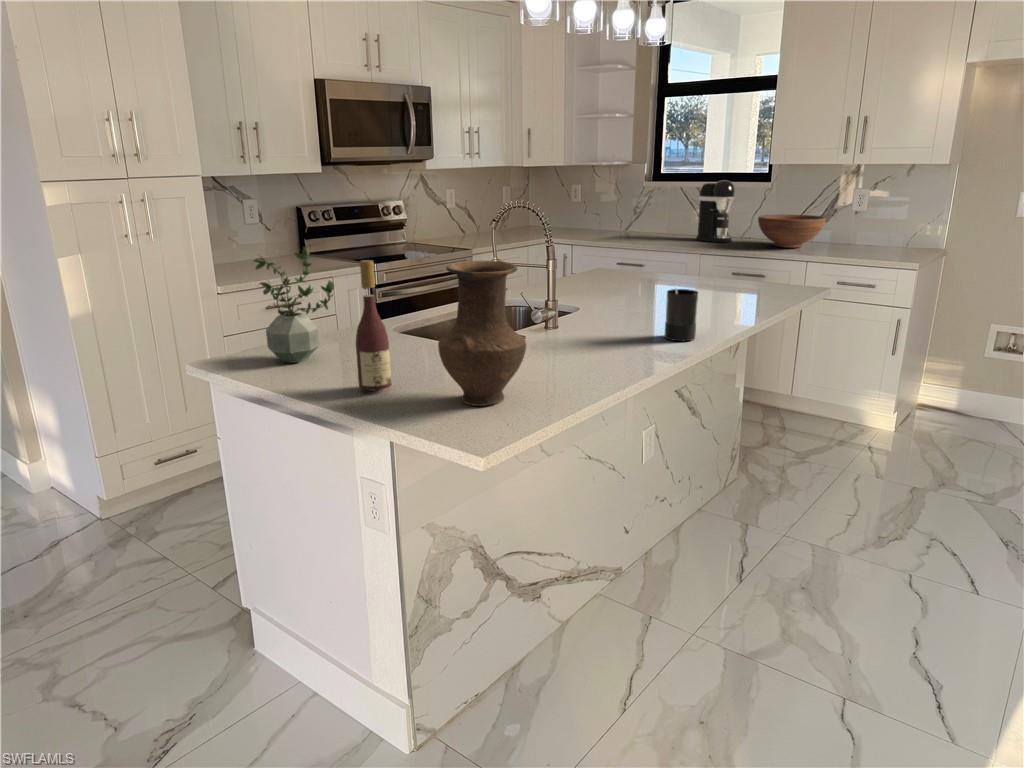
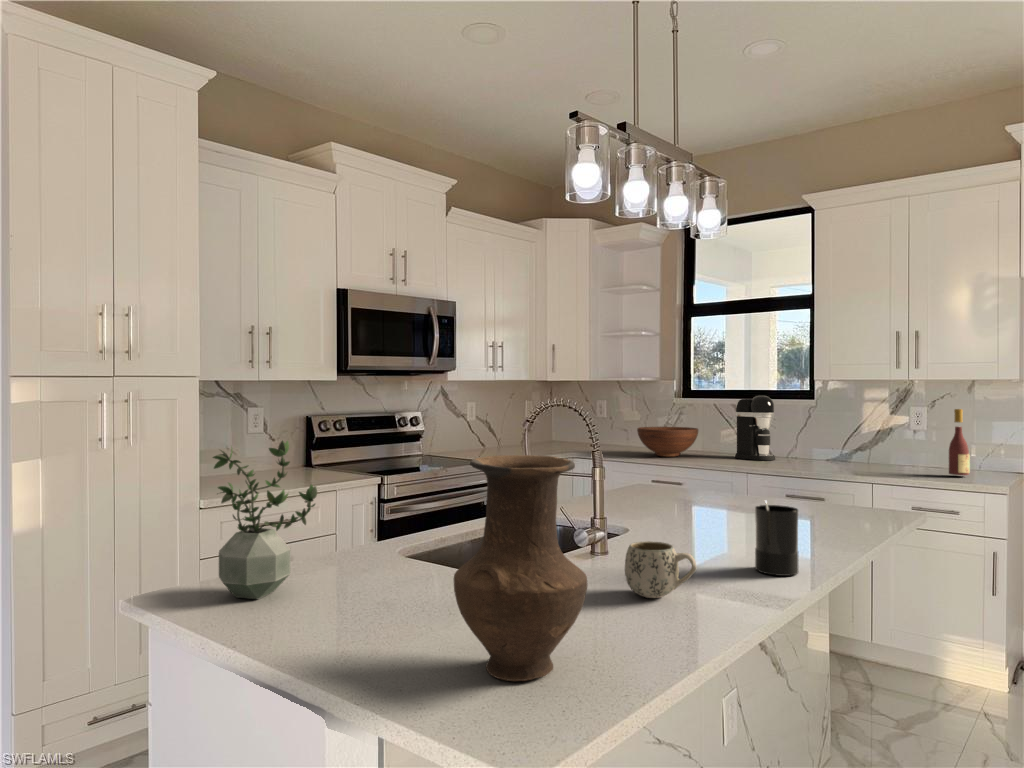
fruit bowl: present [758,214,826,248] -> present [637,427,698,457]
wine bottle: present [356,260,391,391] -> present [949,409,970,475]
mug: none [563,318,613,358] -> present [625,541,696,598]

